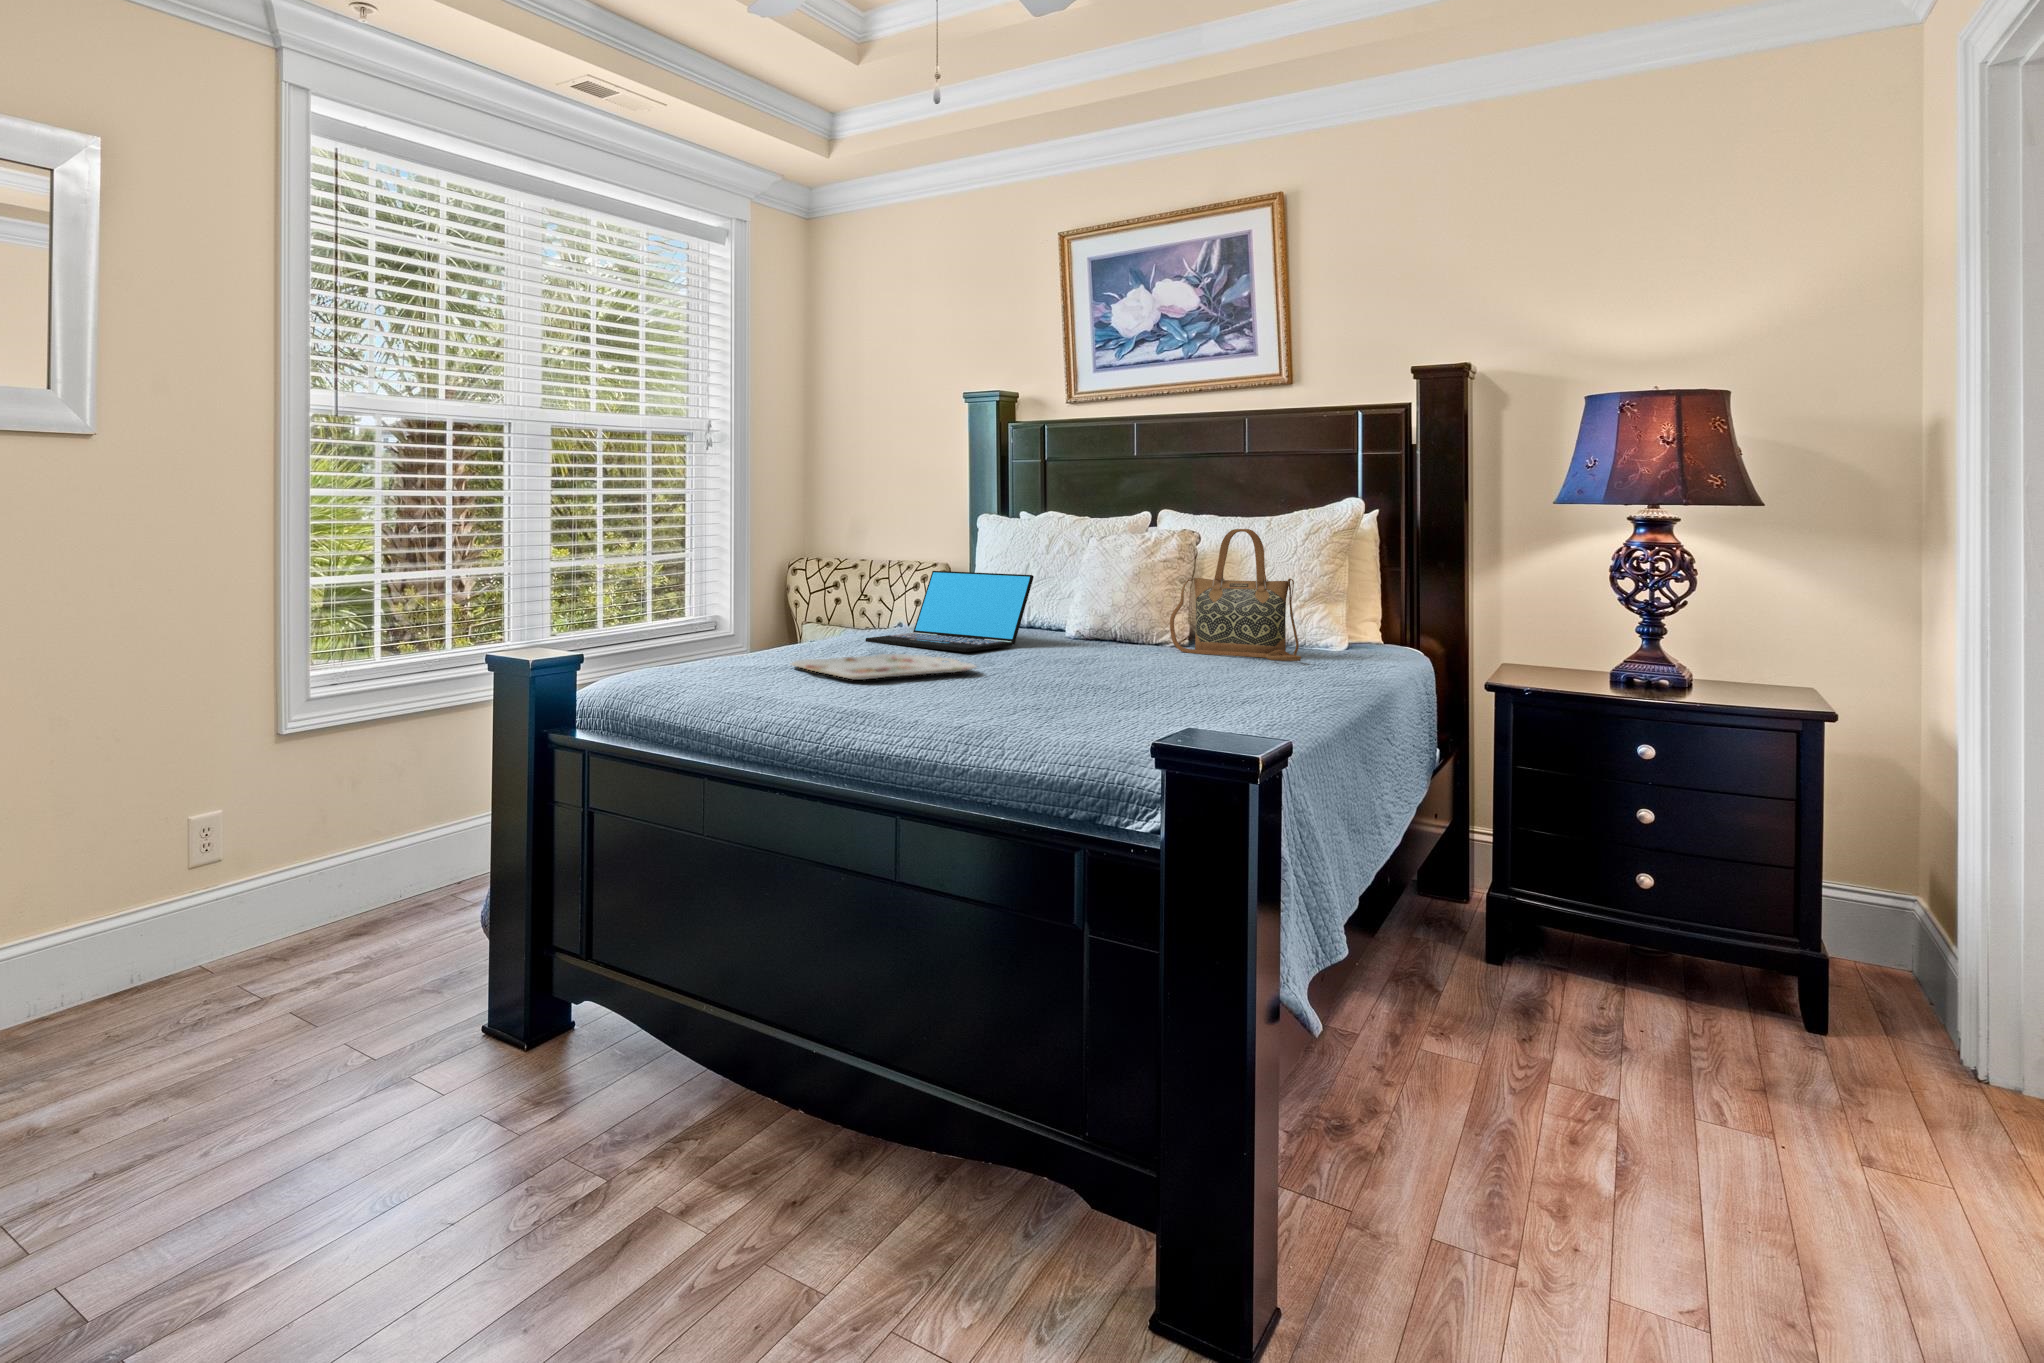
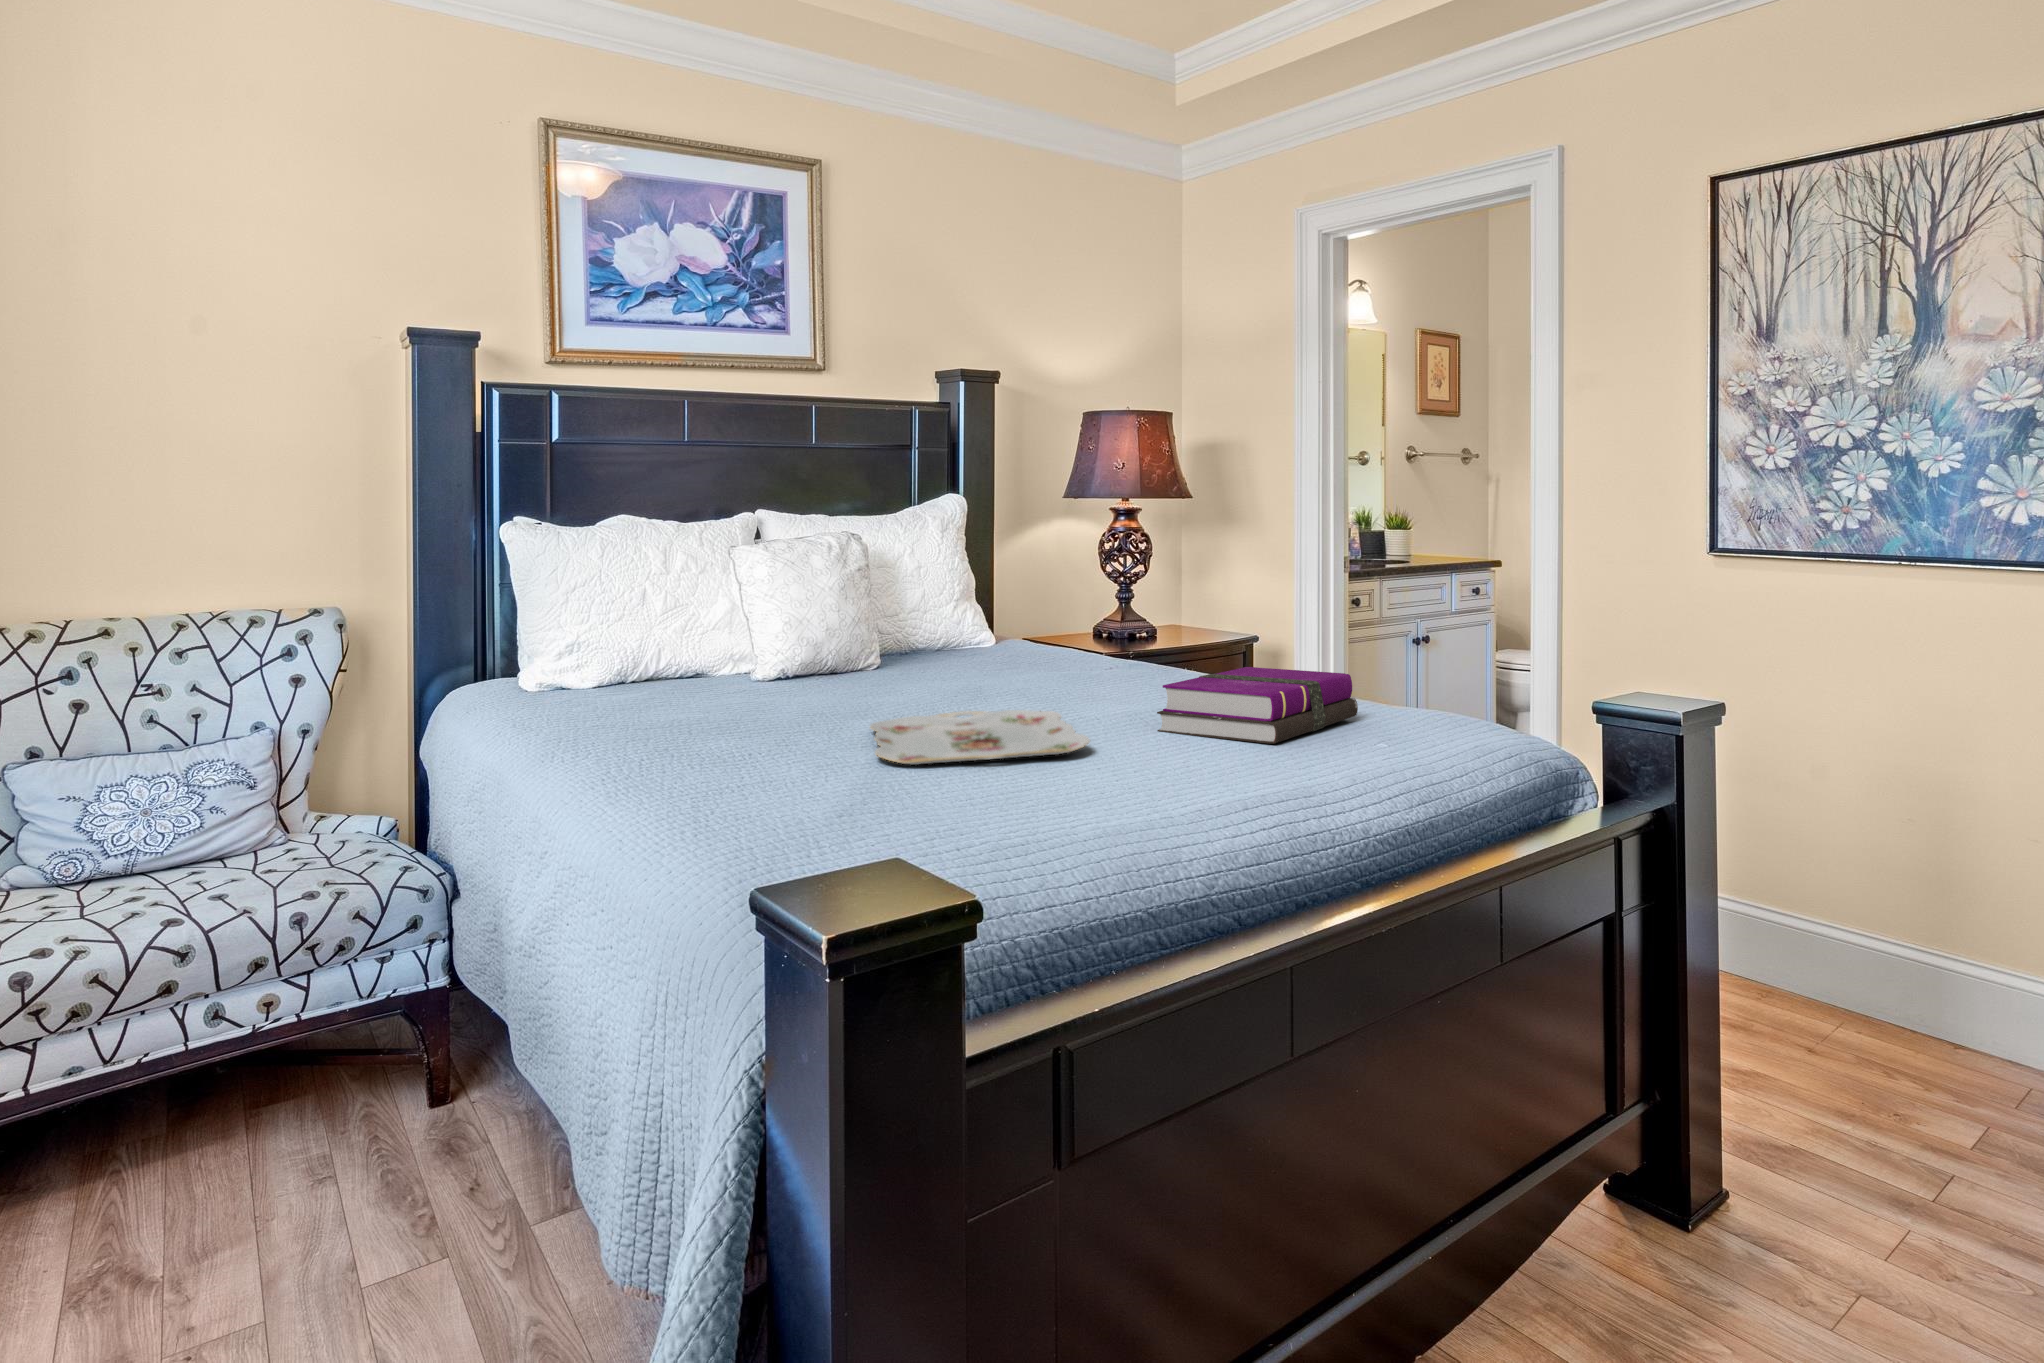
handbag: present [1170,529,1301,661] -> none [921,526,1064,670]
laptop: present [865,571,1034,652] -> none [645,595,874,727]
notebook: none [953,656,1112,714] -> present [1157,667,1358,744]

